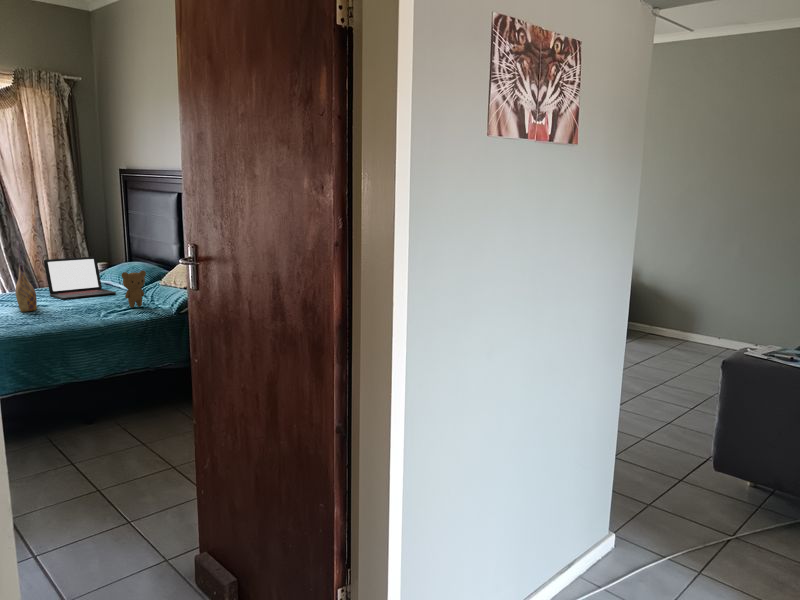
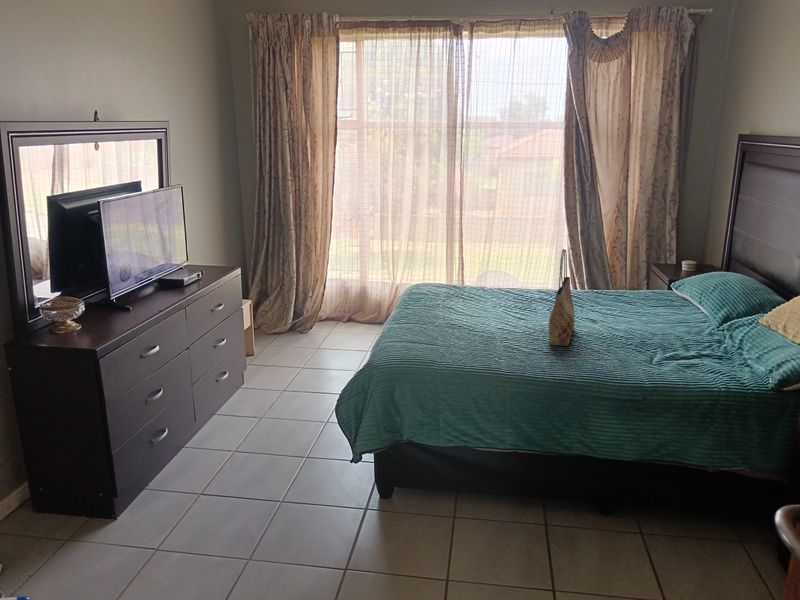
laptop: present [44,257,116,299] -> none [602,265,688,328]
teddy bear: present [121,270,146,308] -> none [689,320,731,375]

